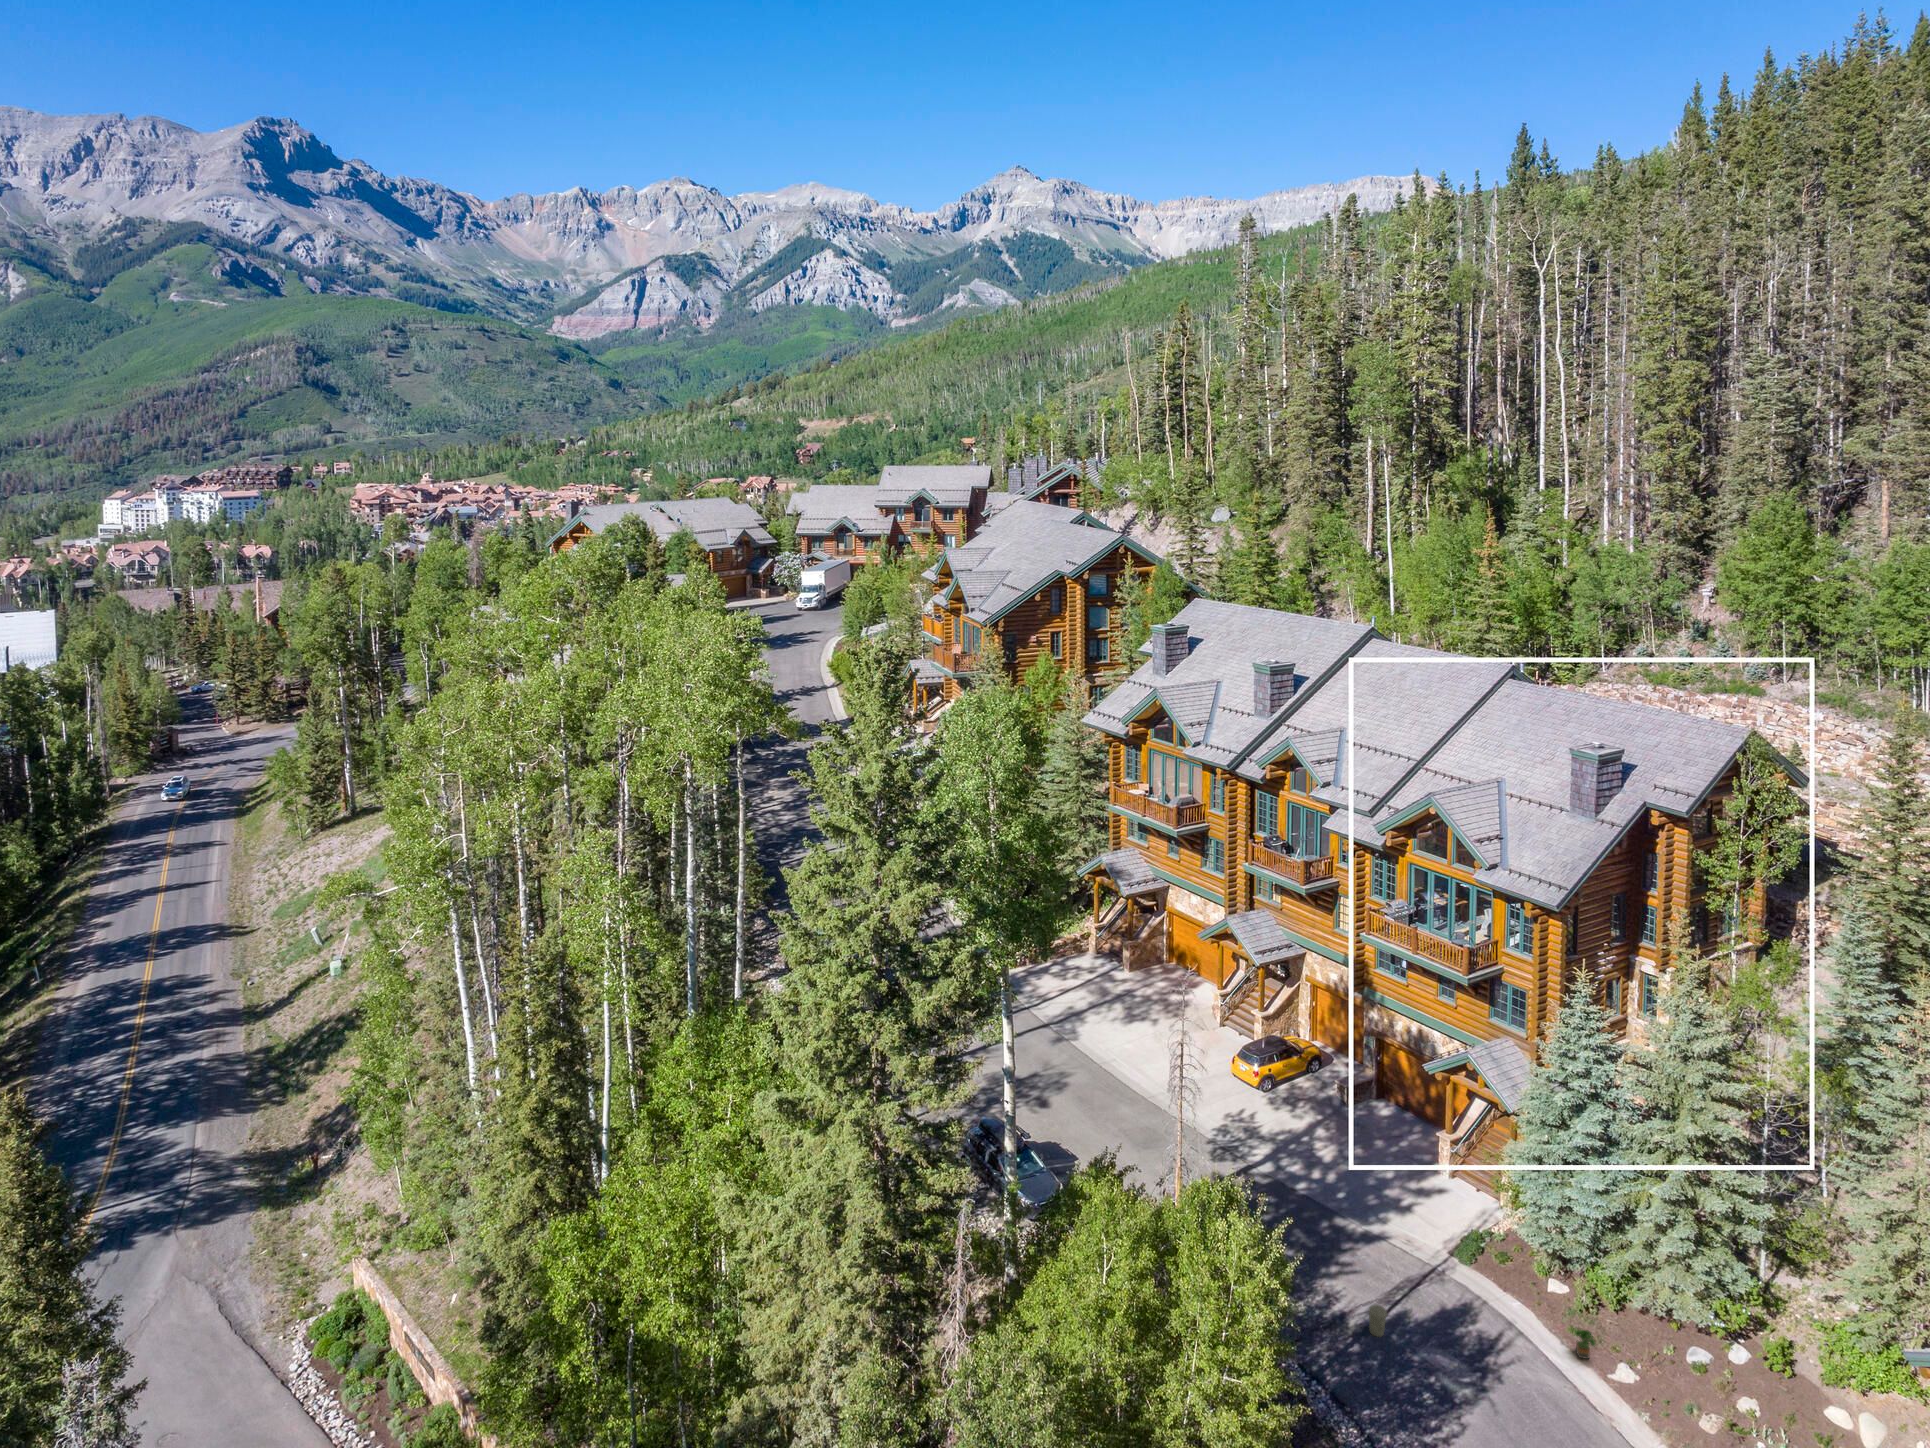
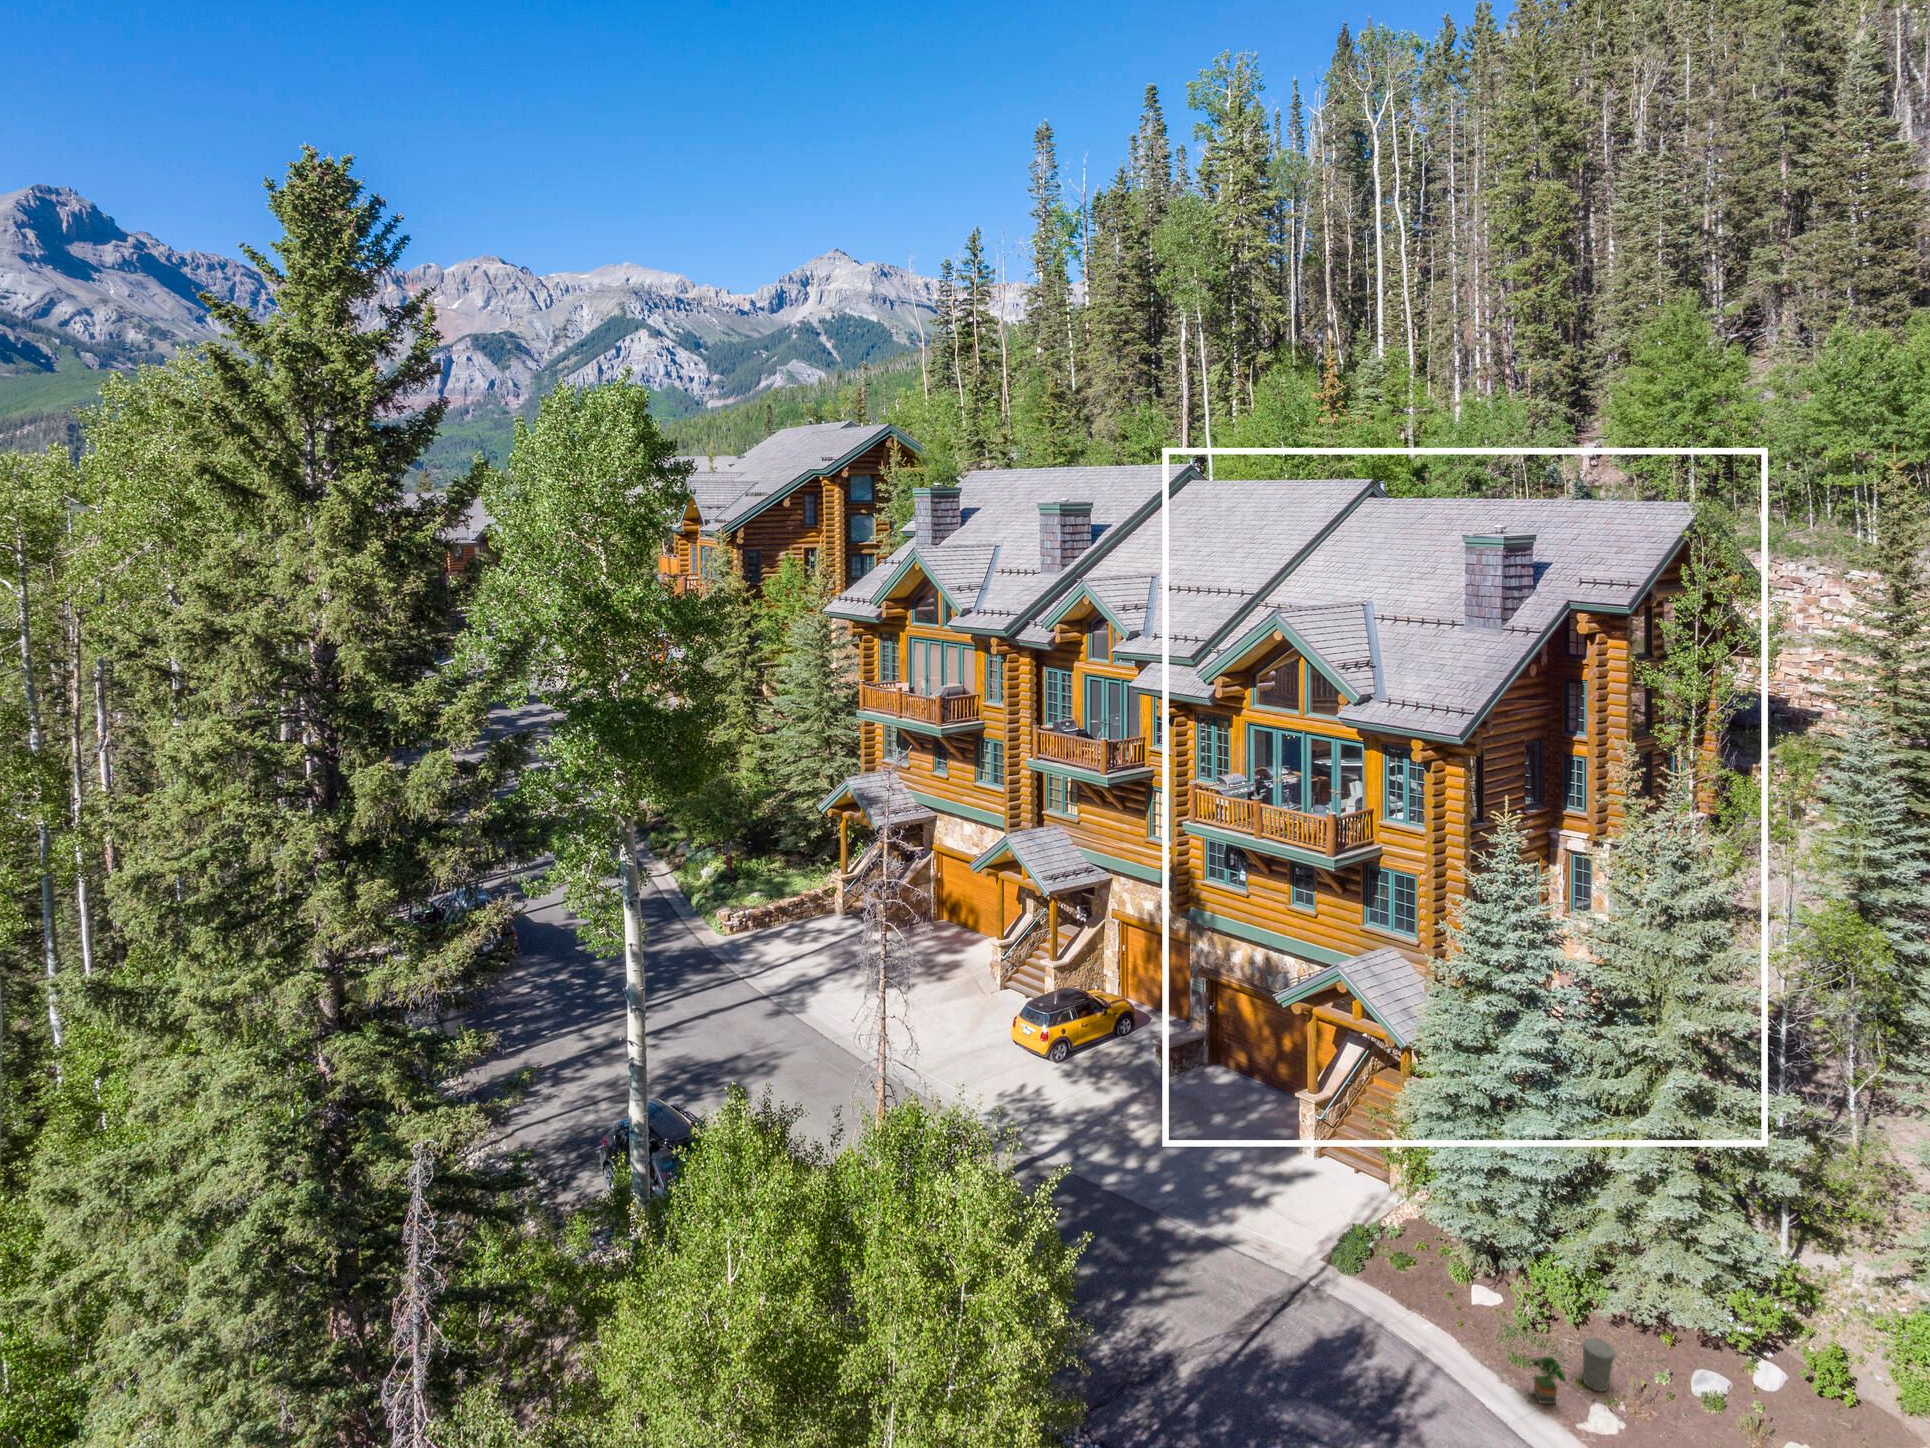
trash can: present [1369,1305,1387,1337] -> present [1583,1338,1615,1392]

